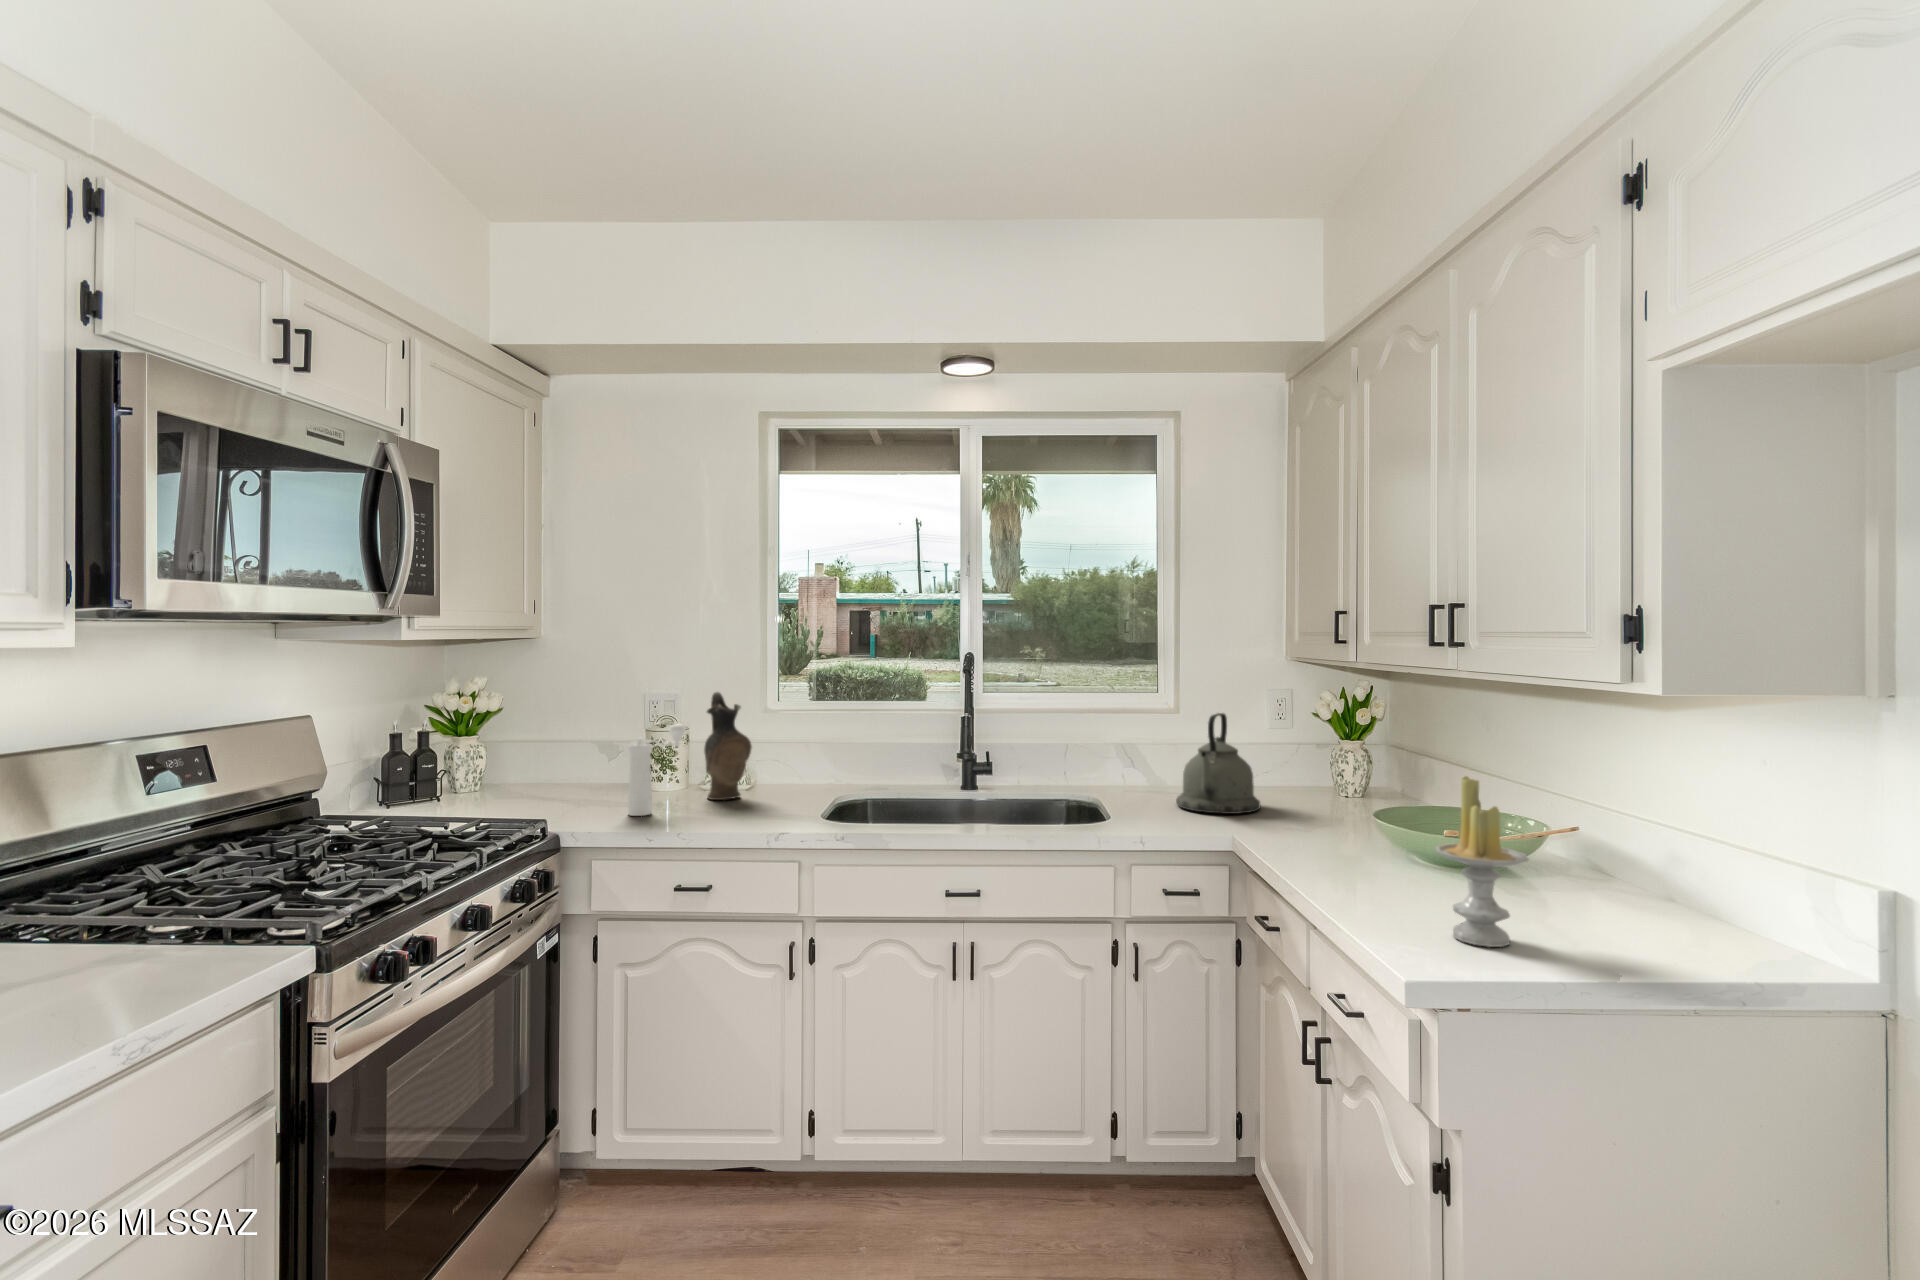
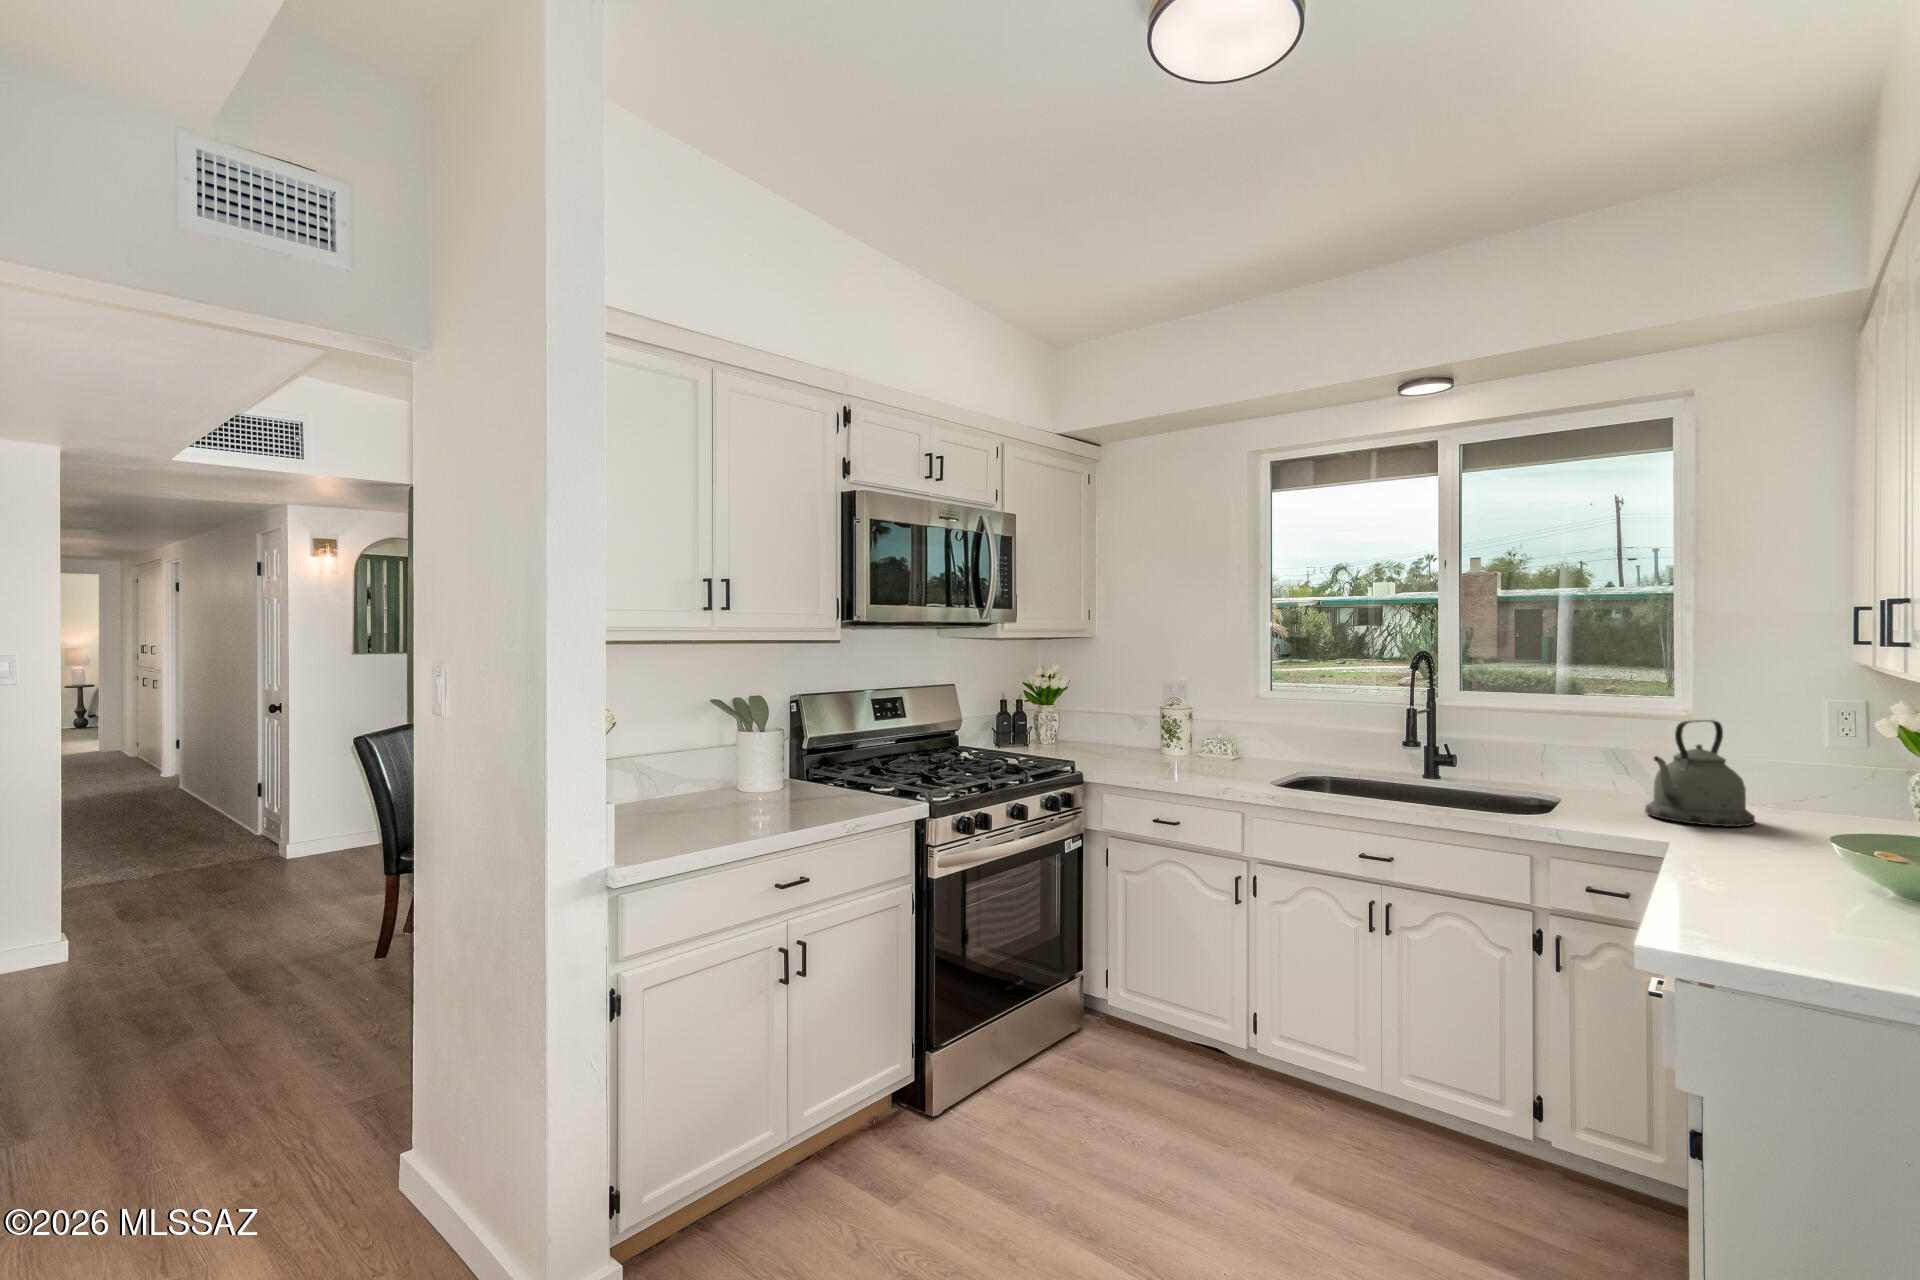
ceramic pitcher: present [704,692,752,800] -> none [1198,680,1235,764]
pepper mill: present [628,725,686,816] -> none [1134,703,1179,767]
candle: present [1436,776,1528,947] -> none [1735,779,1842,945]

